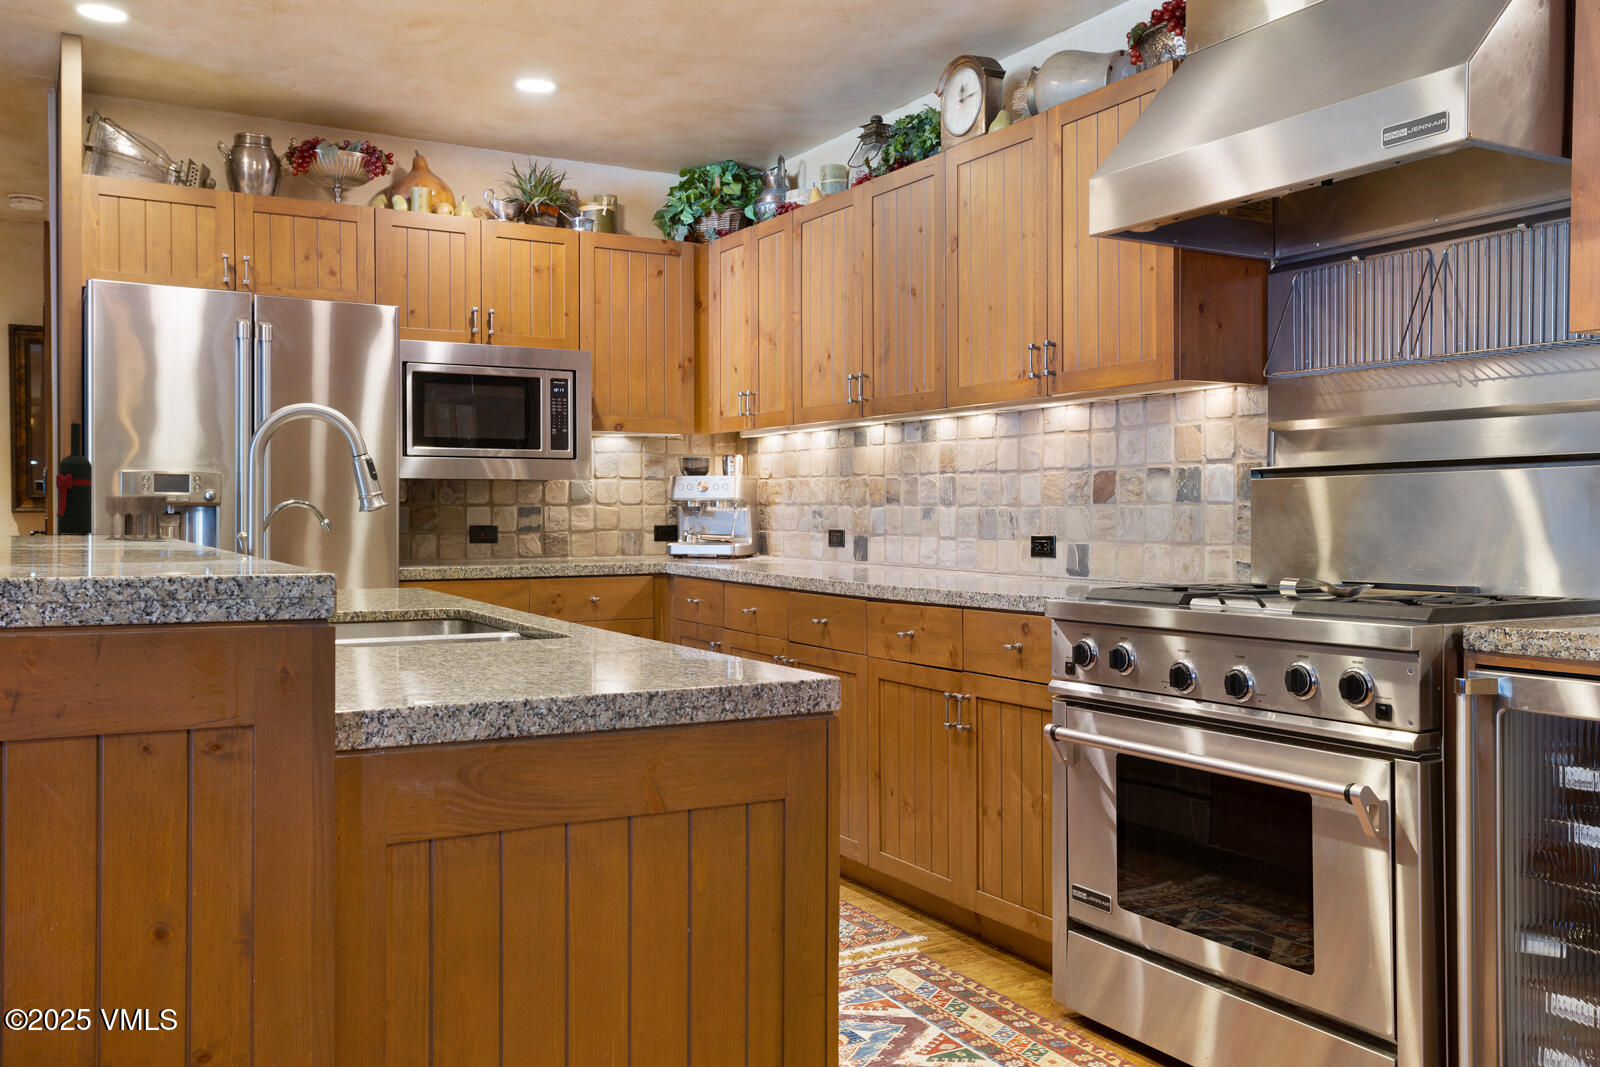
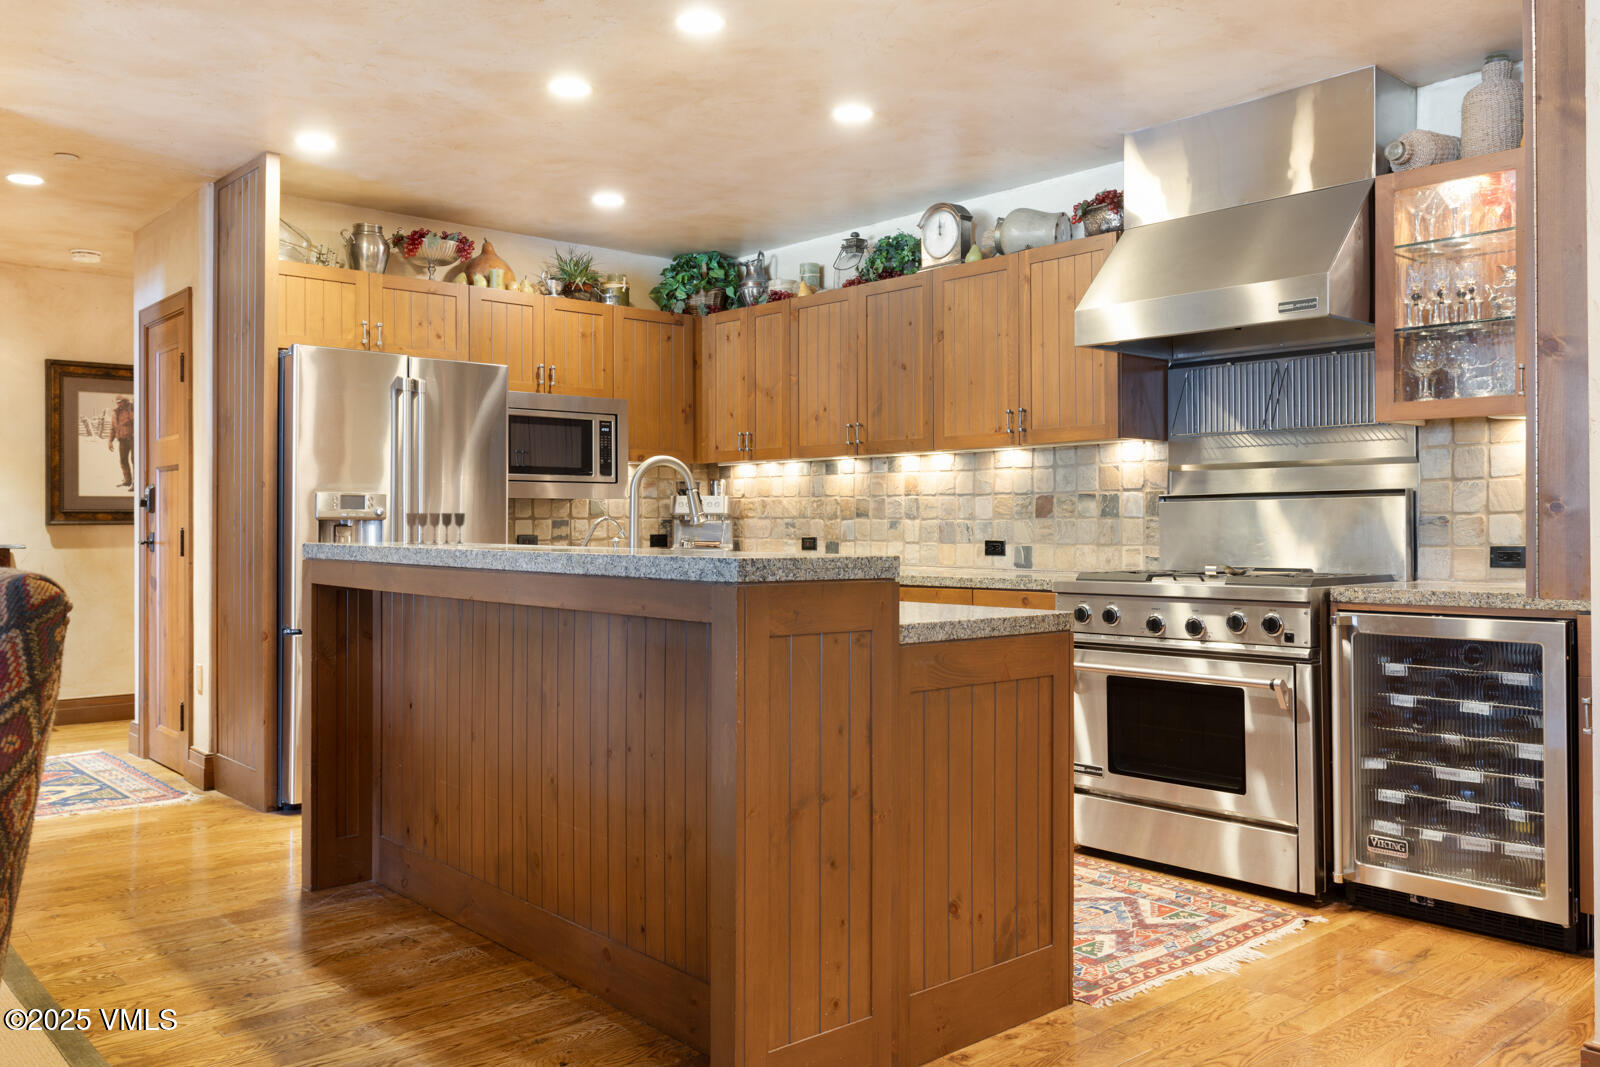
wine bottle: present [56,419,92,534] -> none [326,454,350,541]

